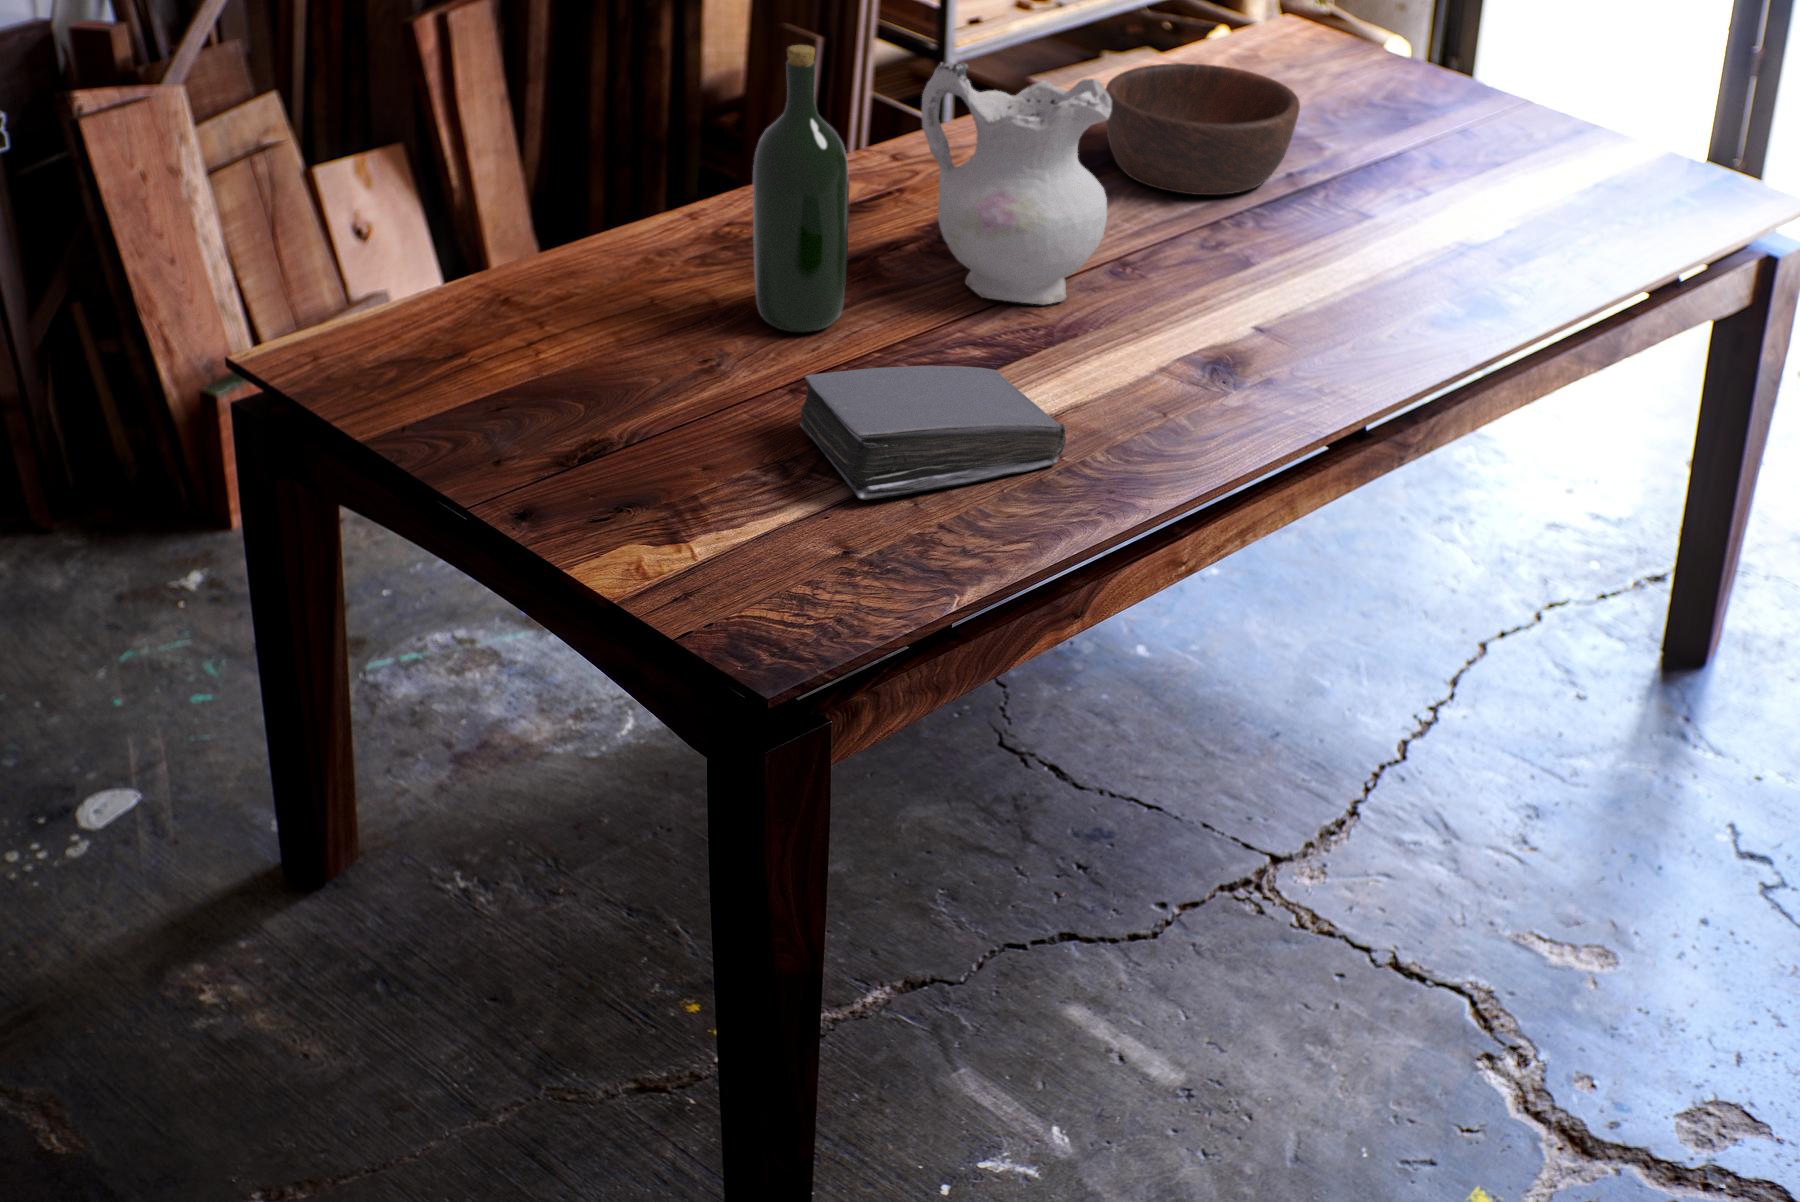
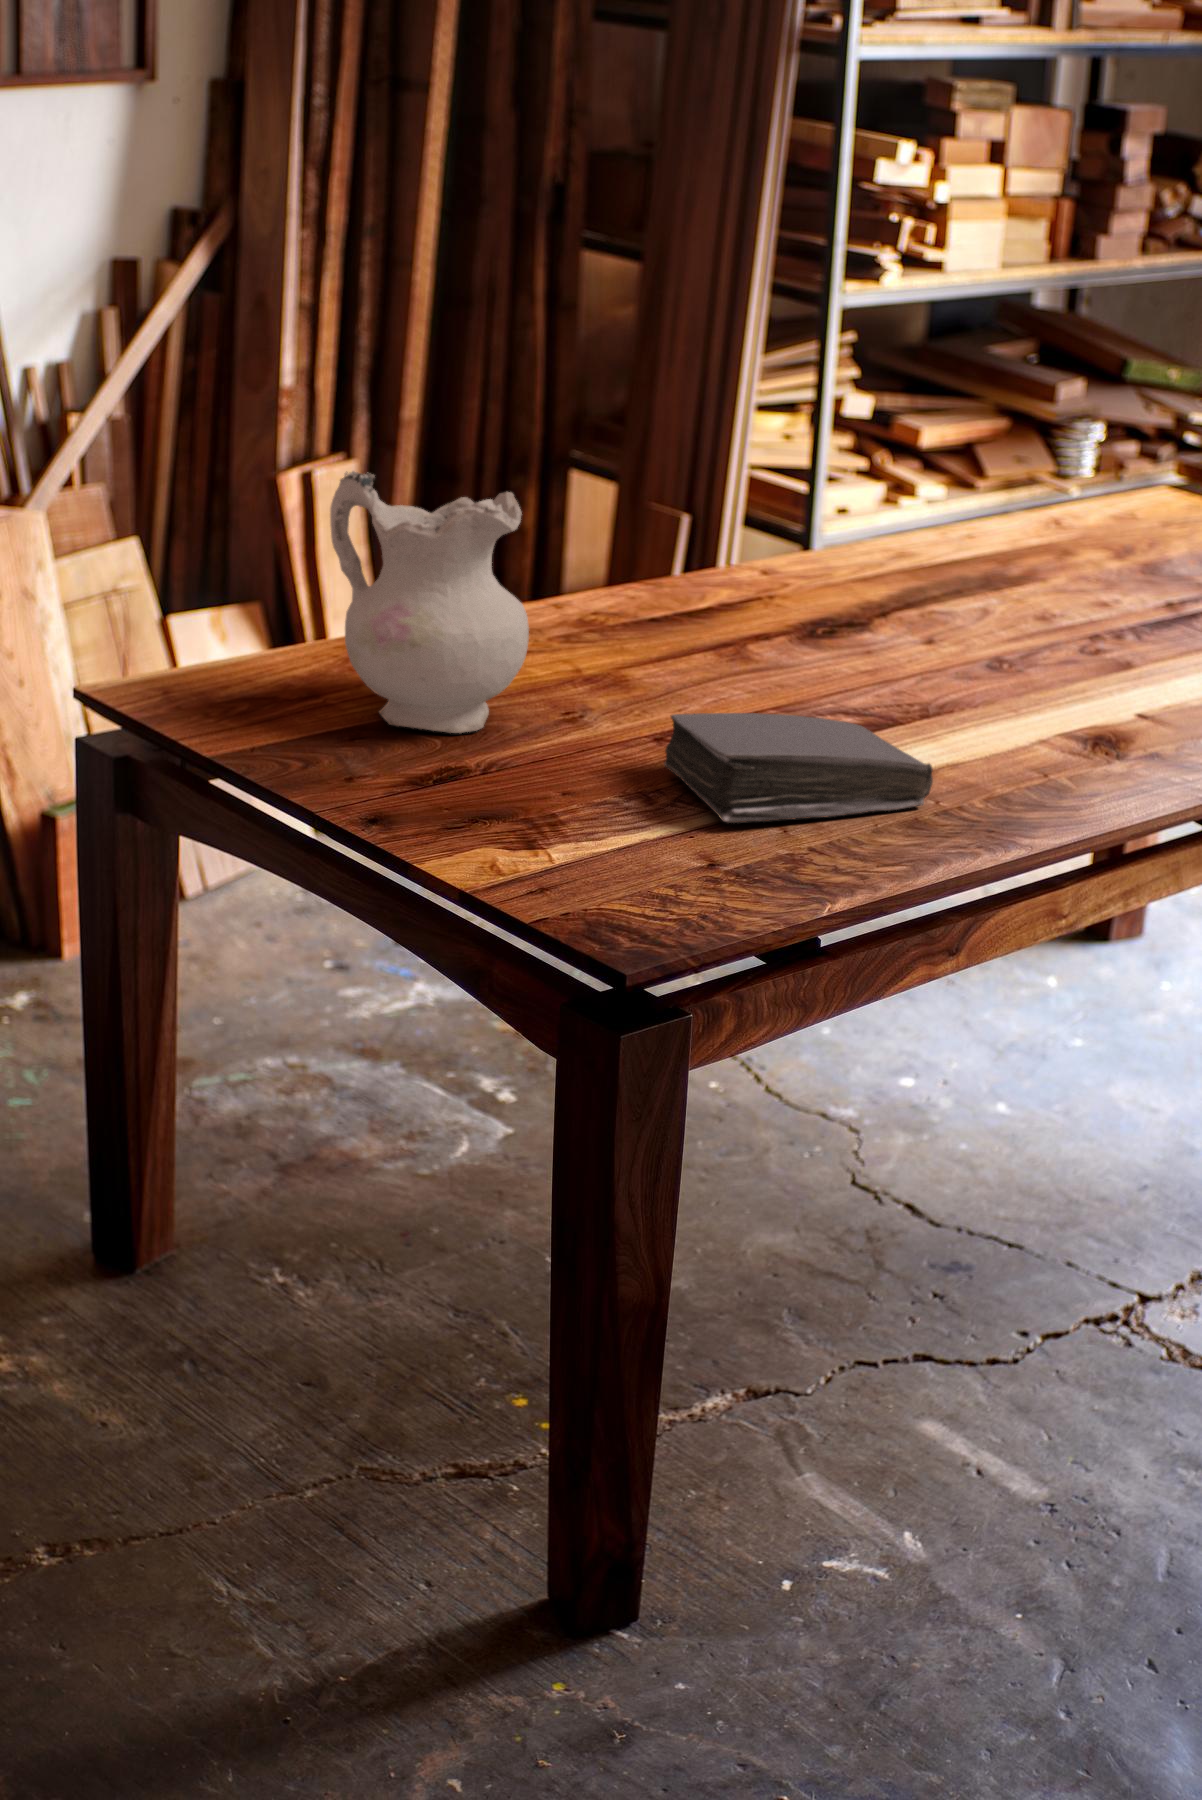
wine bottle: present [753,45,849,332] -> none [621,412,719,699]
ceramic pitcher: present [922,62,1112,305] -> present [330,471,529,733]
wooden bowl: present [1106,63,1300,195] -> none [971,492,1170,610]

